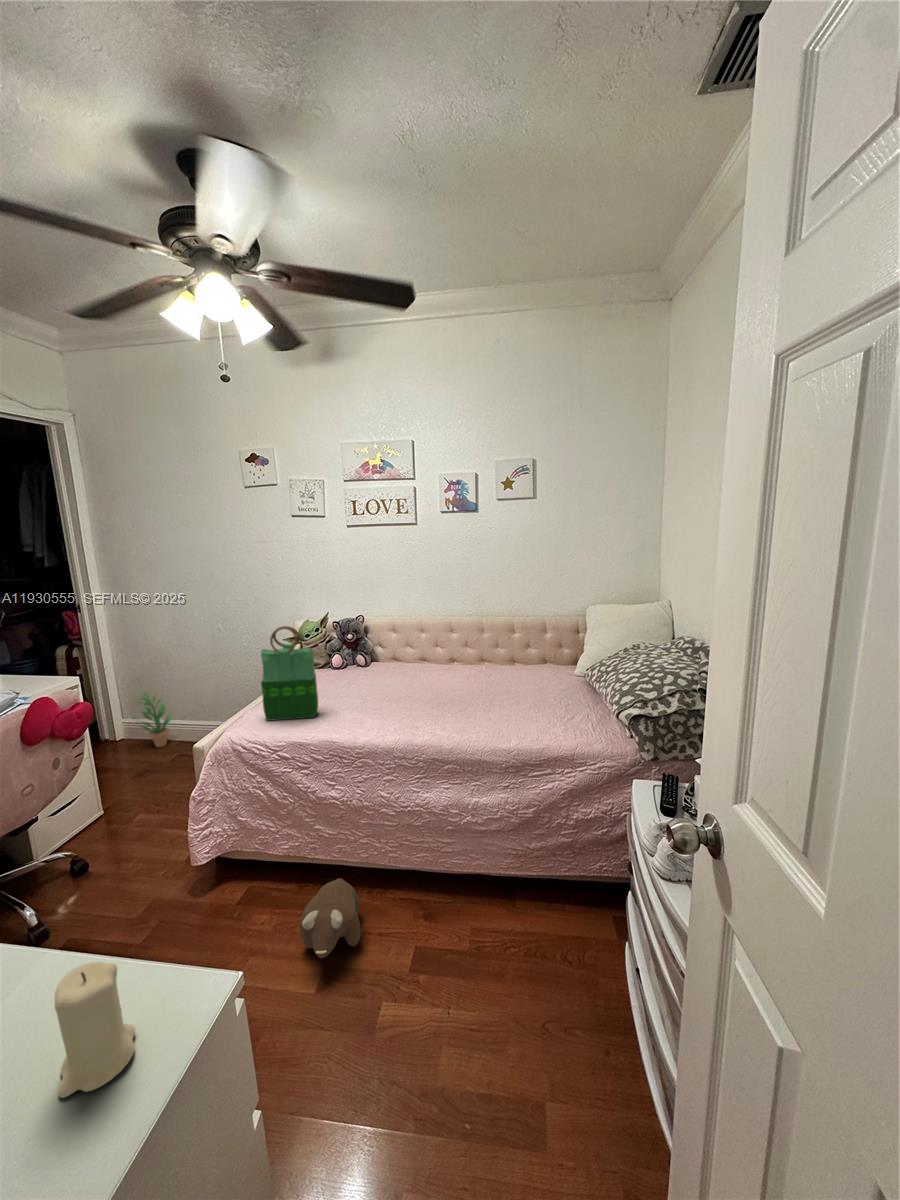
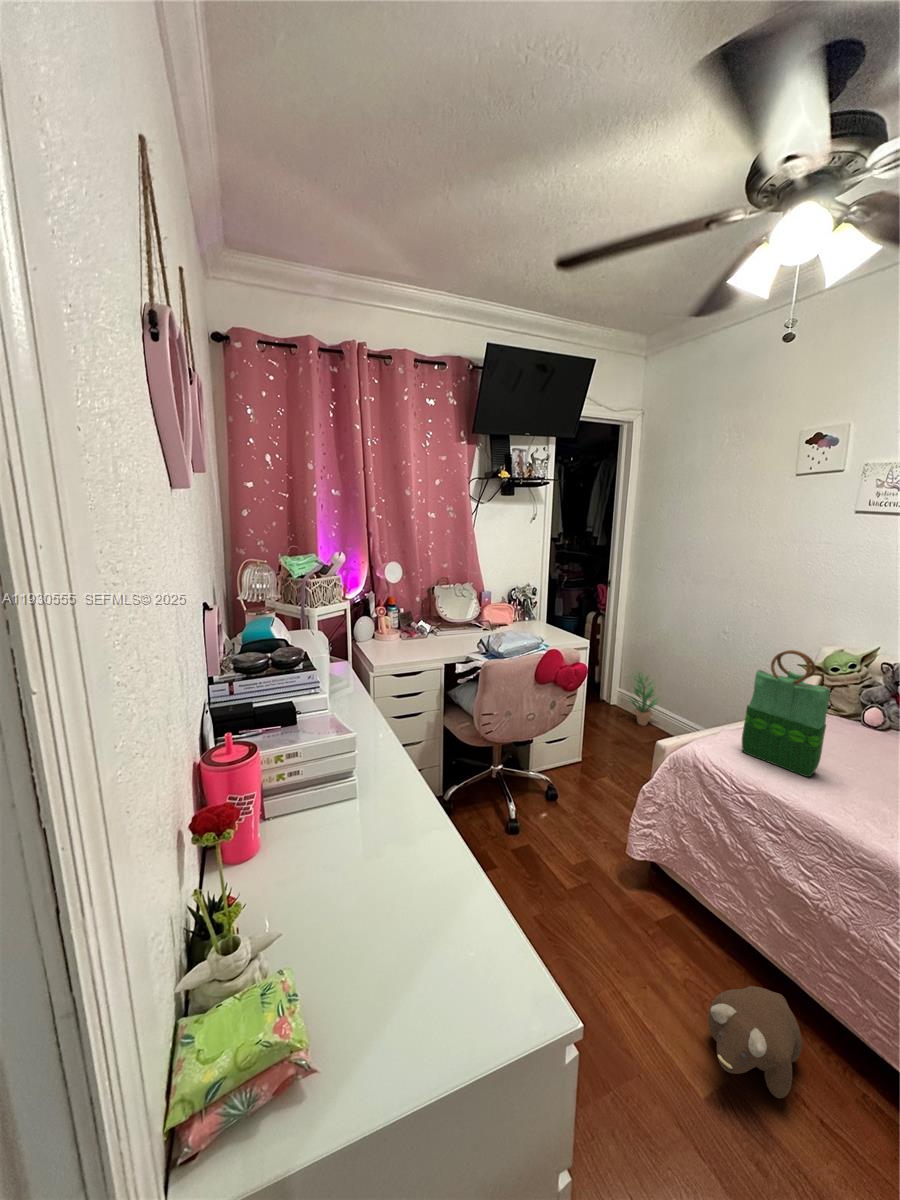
candle: present [55,962,135,1098] -> none [435,890,495,1008]

